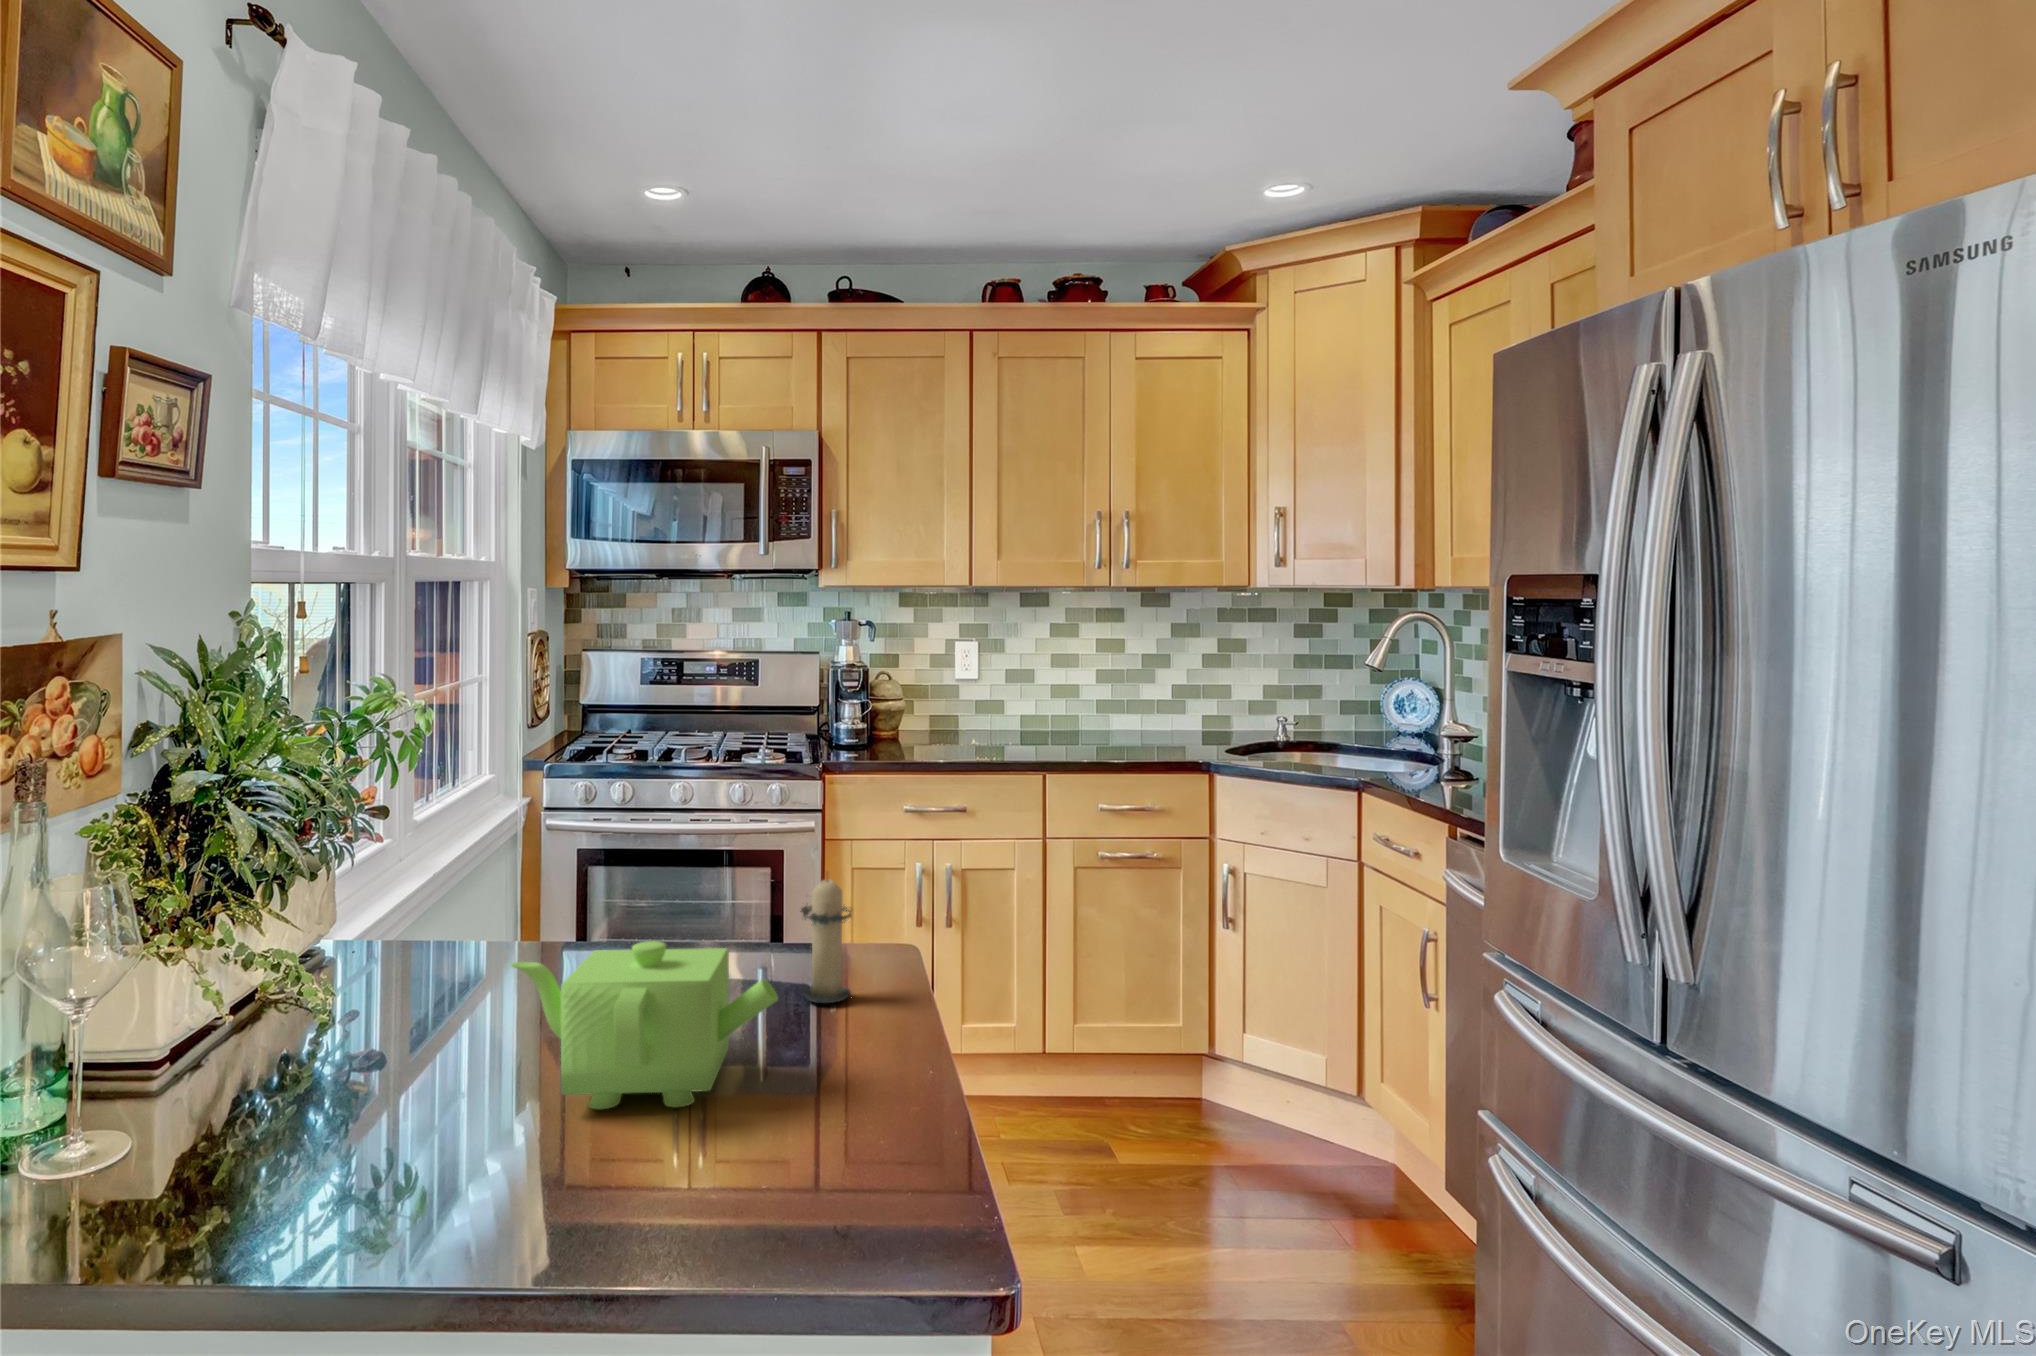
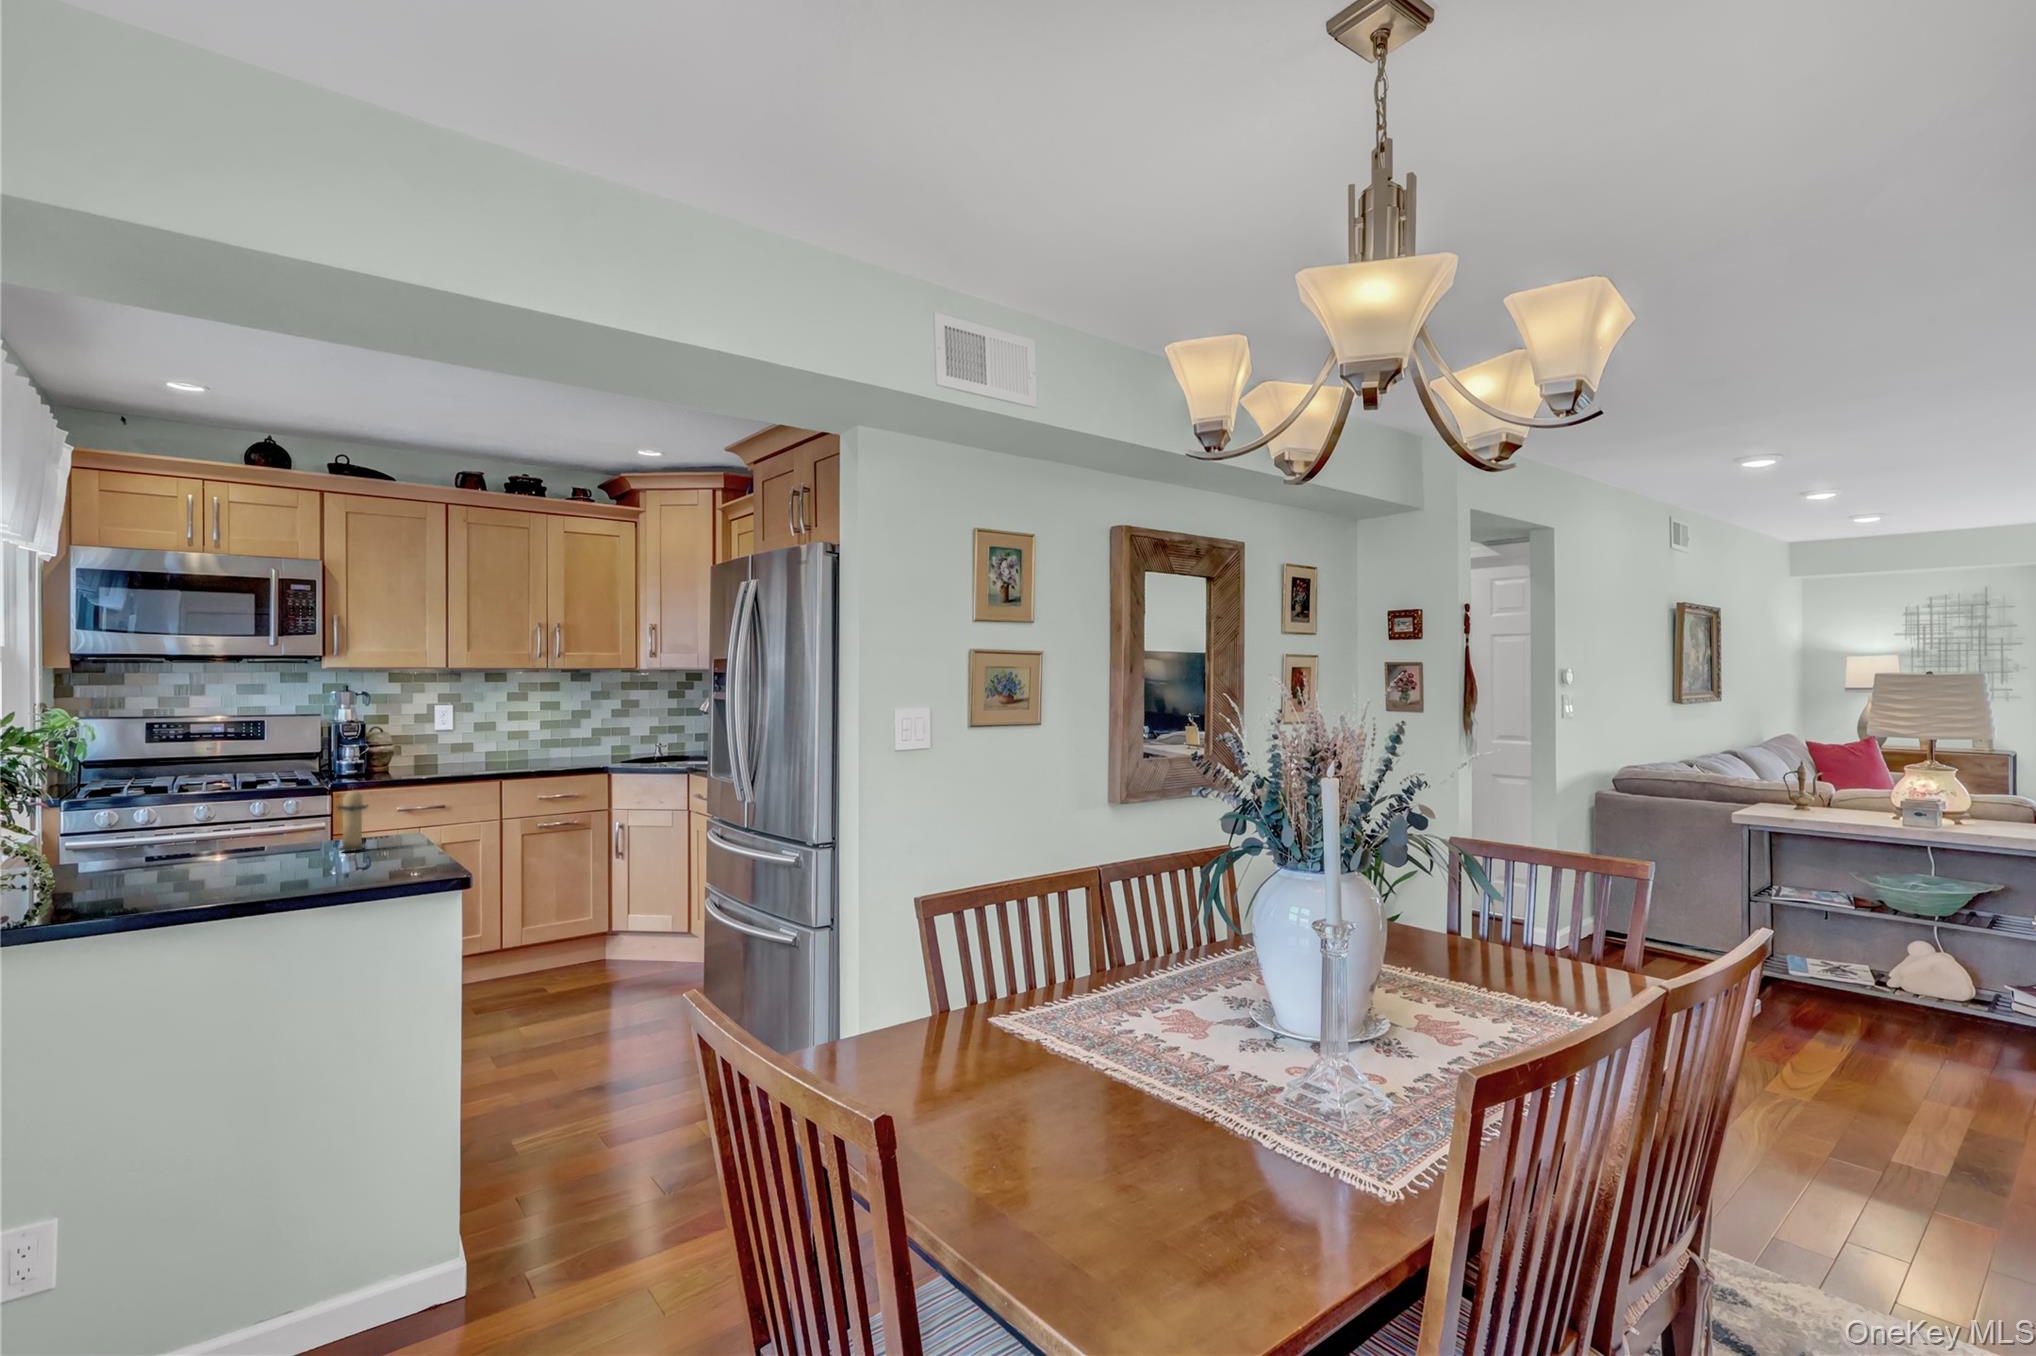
teapot: present [510,941,778,1109] -> none [158,808,330,886]

